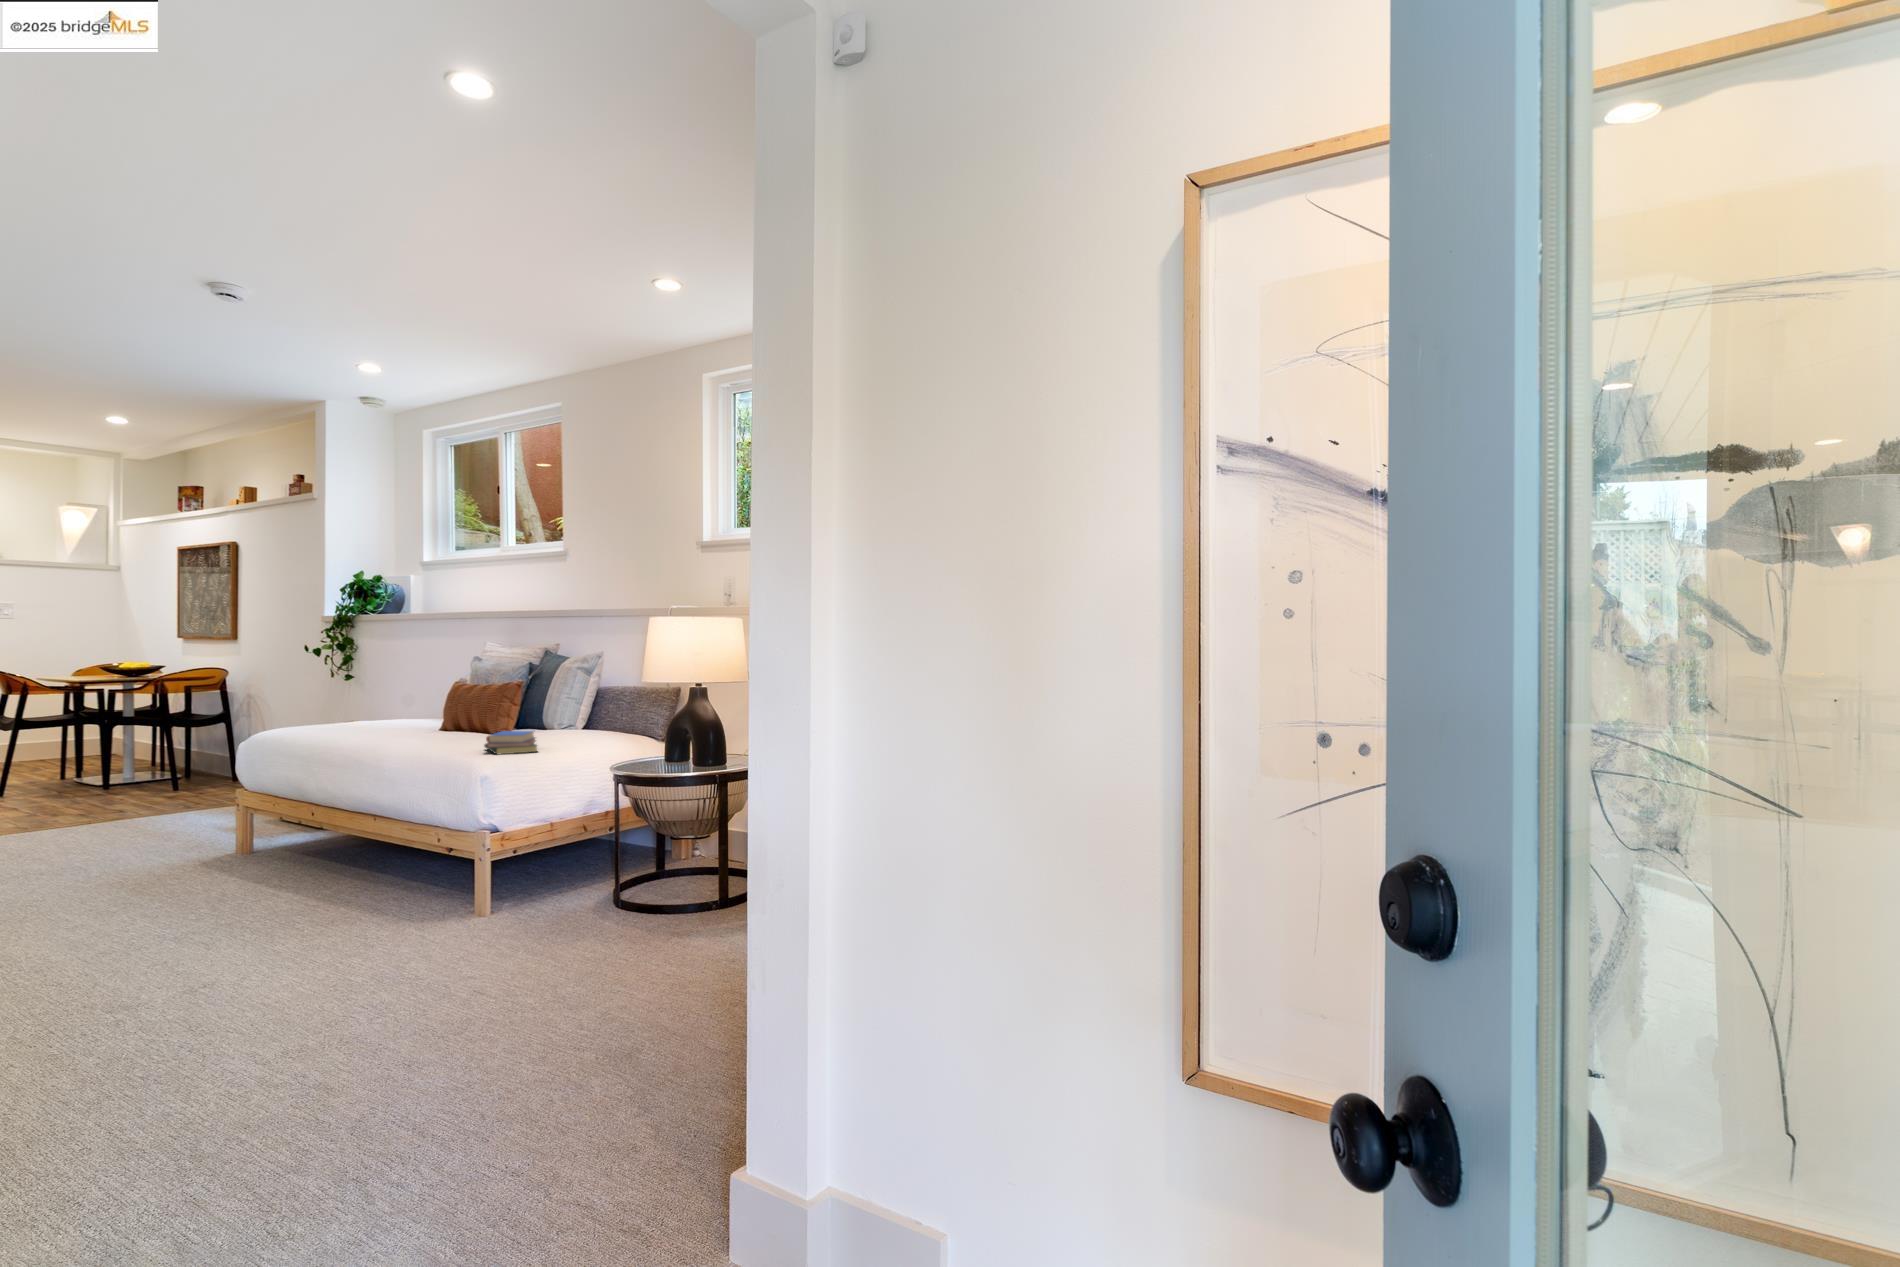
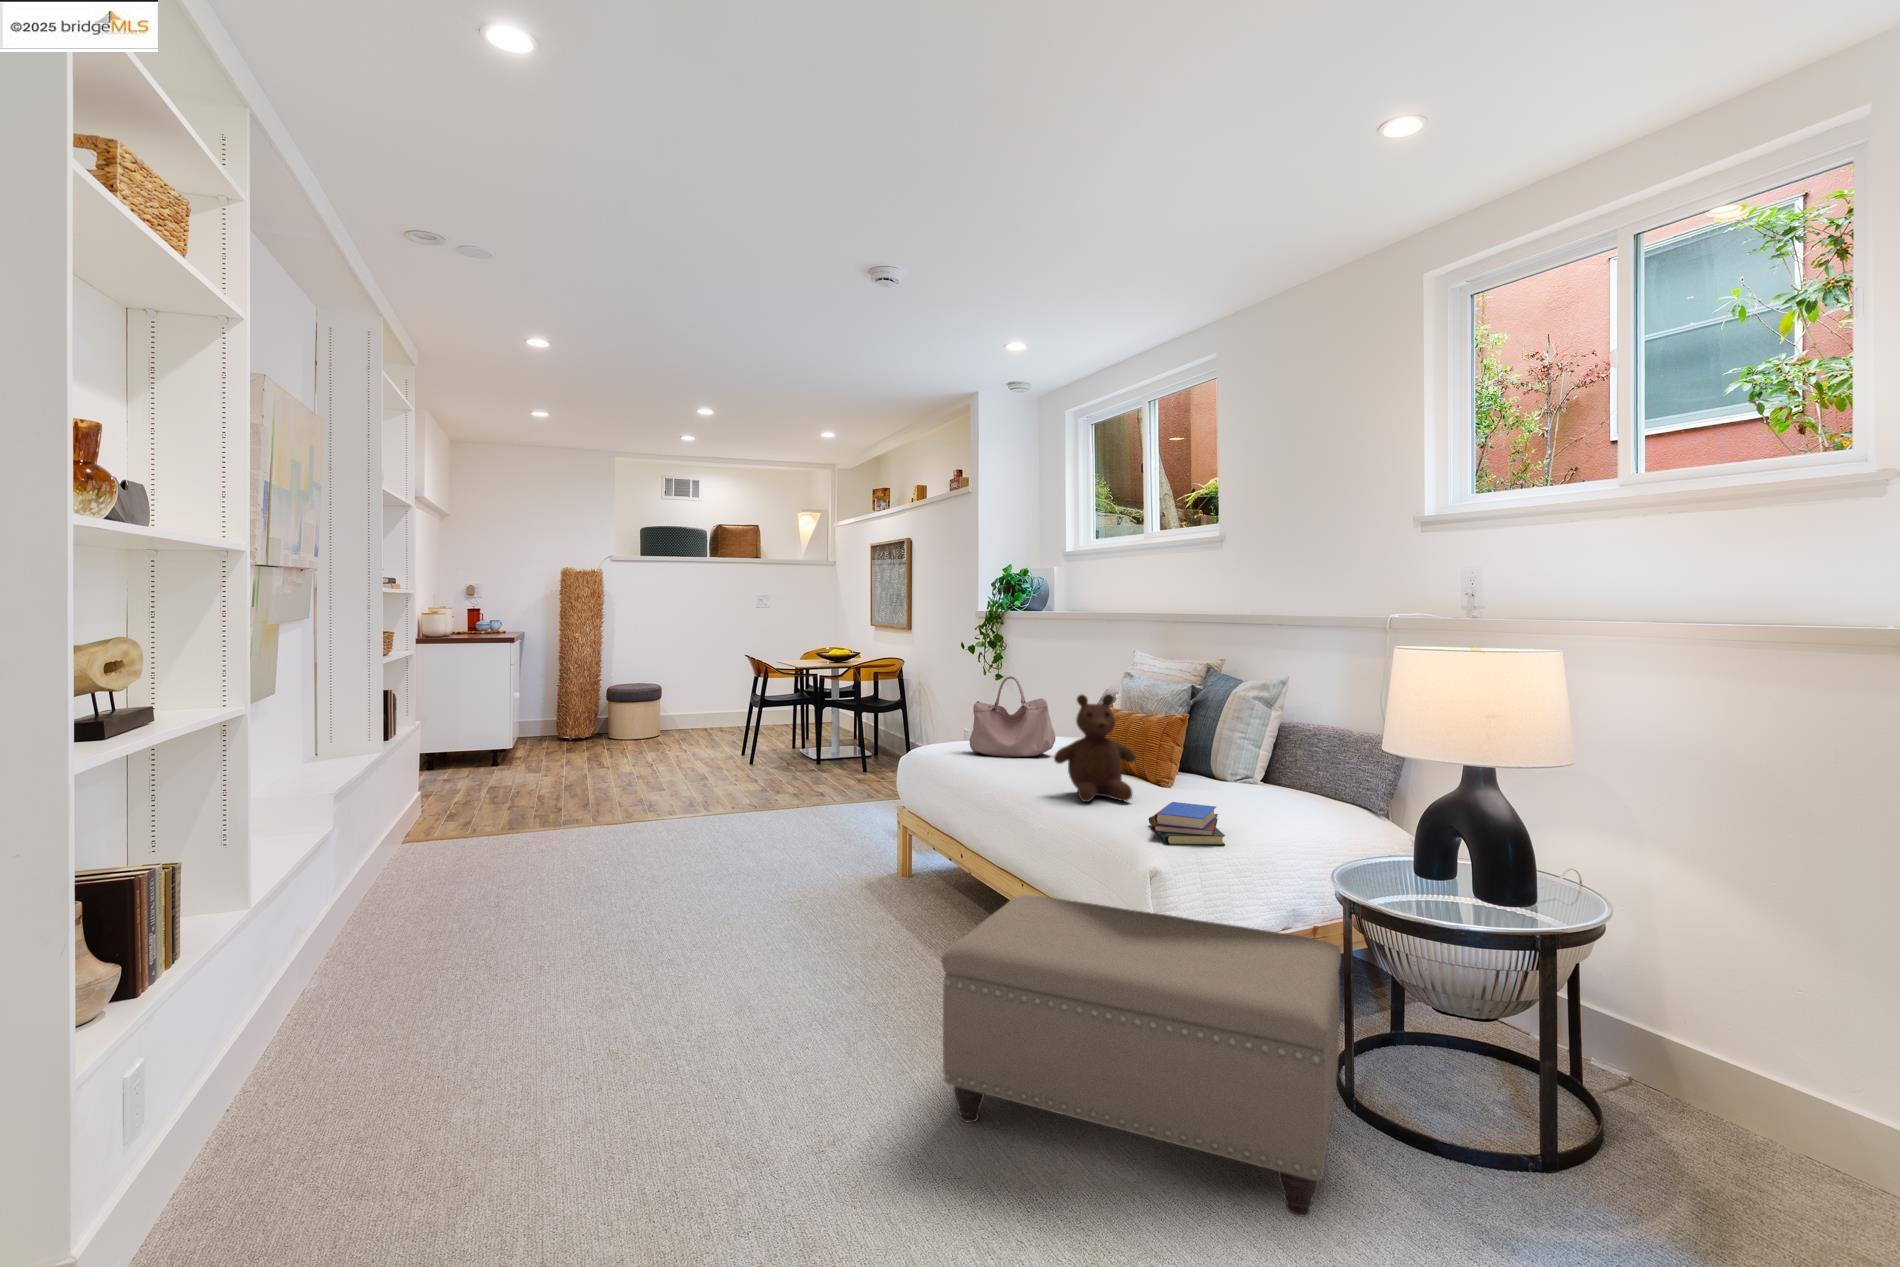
handbag: none [321,662,410,731] -> present [969,676,1055,757]
teddy bear: none [406,663,478,744] -> present [1054,694,1135,802]
ottoman: none [309,799,612,960] -> present [942,895,1341,1216]

